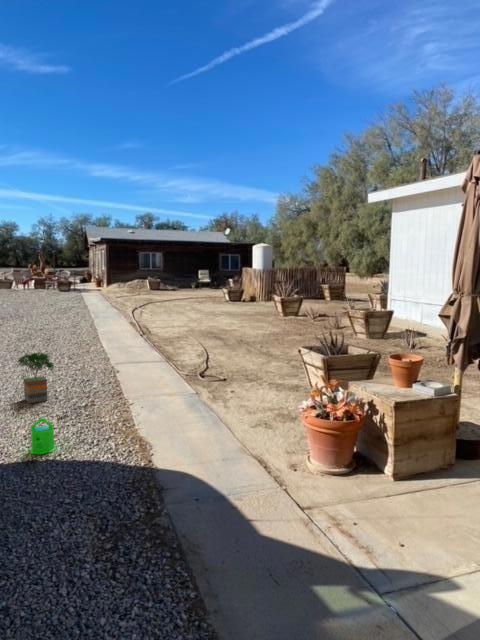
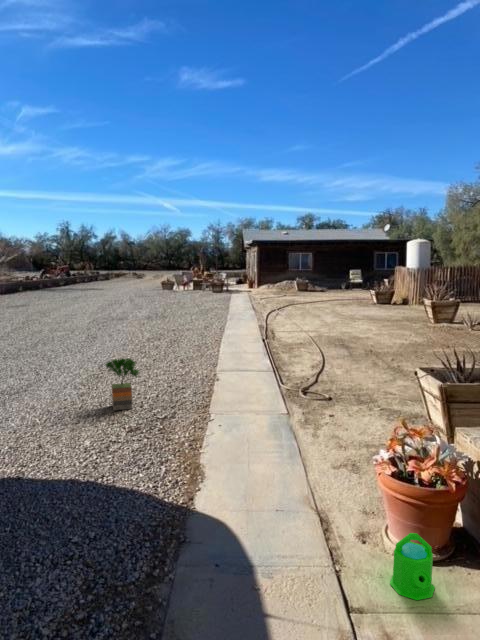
watering can: present [30,418,56,454] -> present [390,533,435,600]

